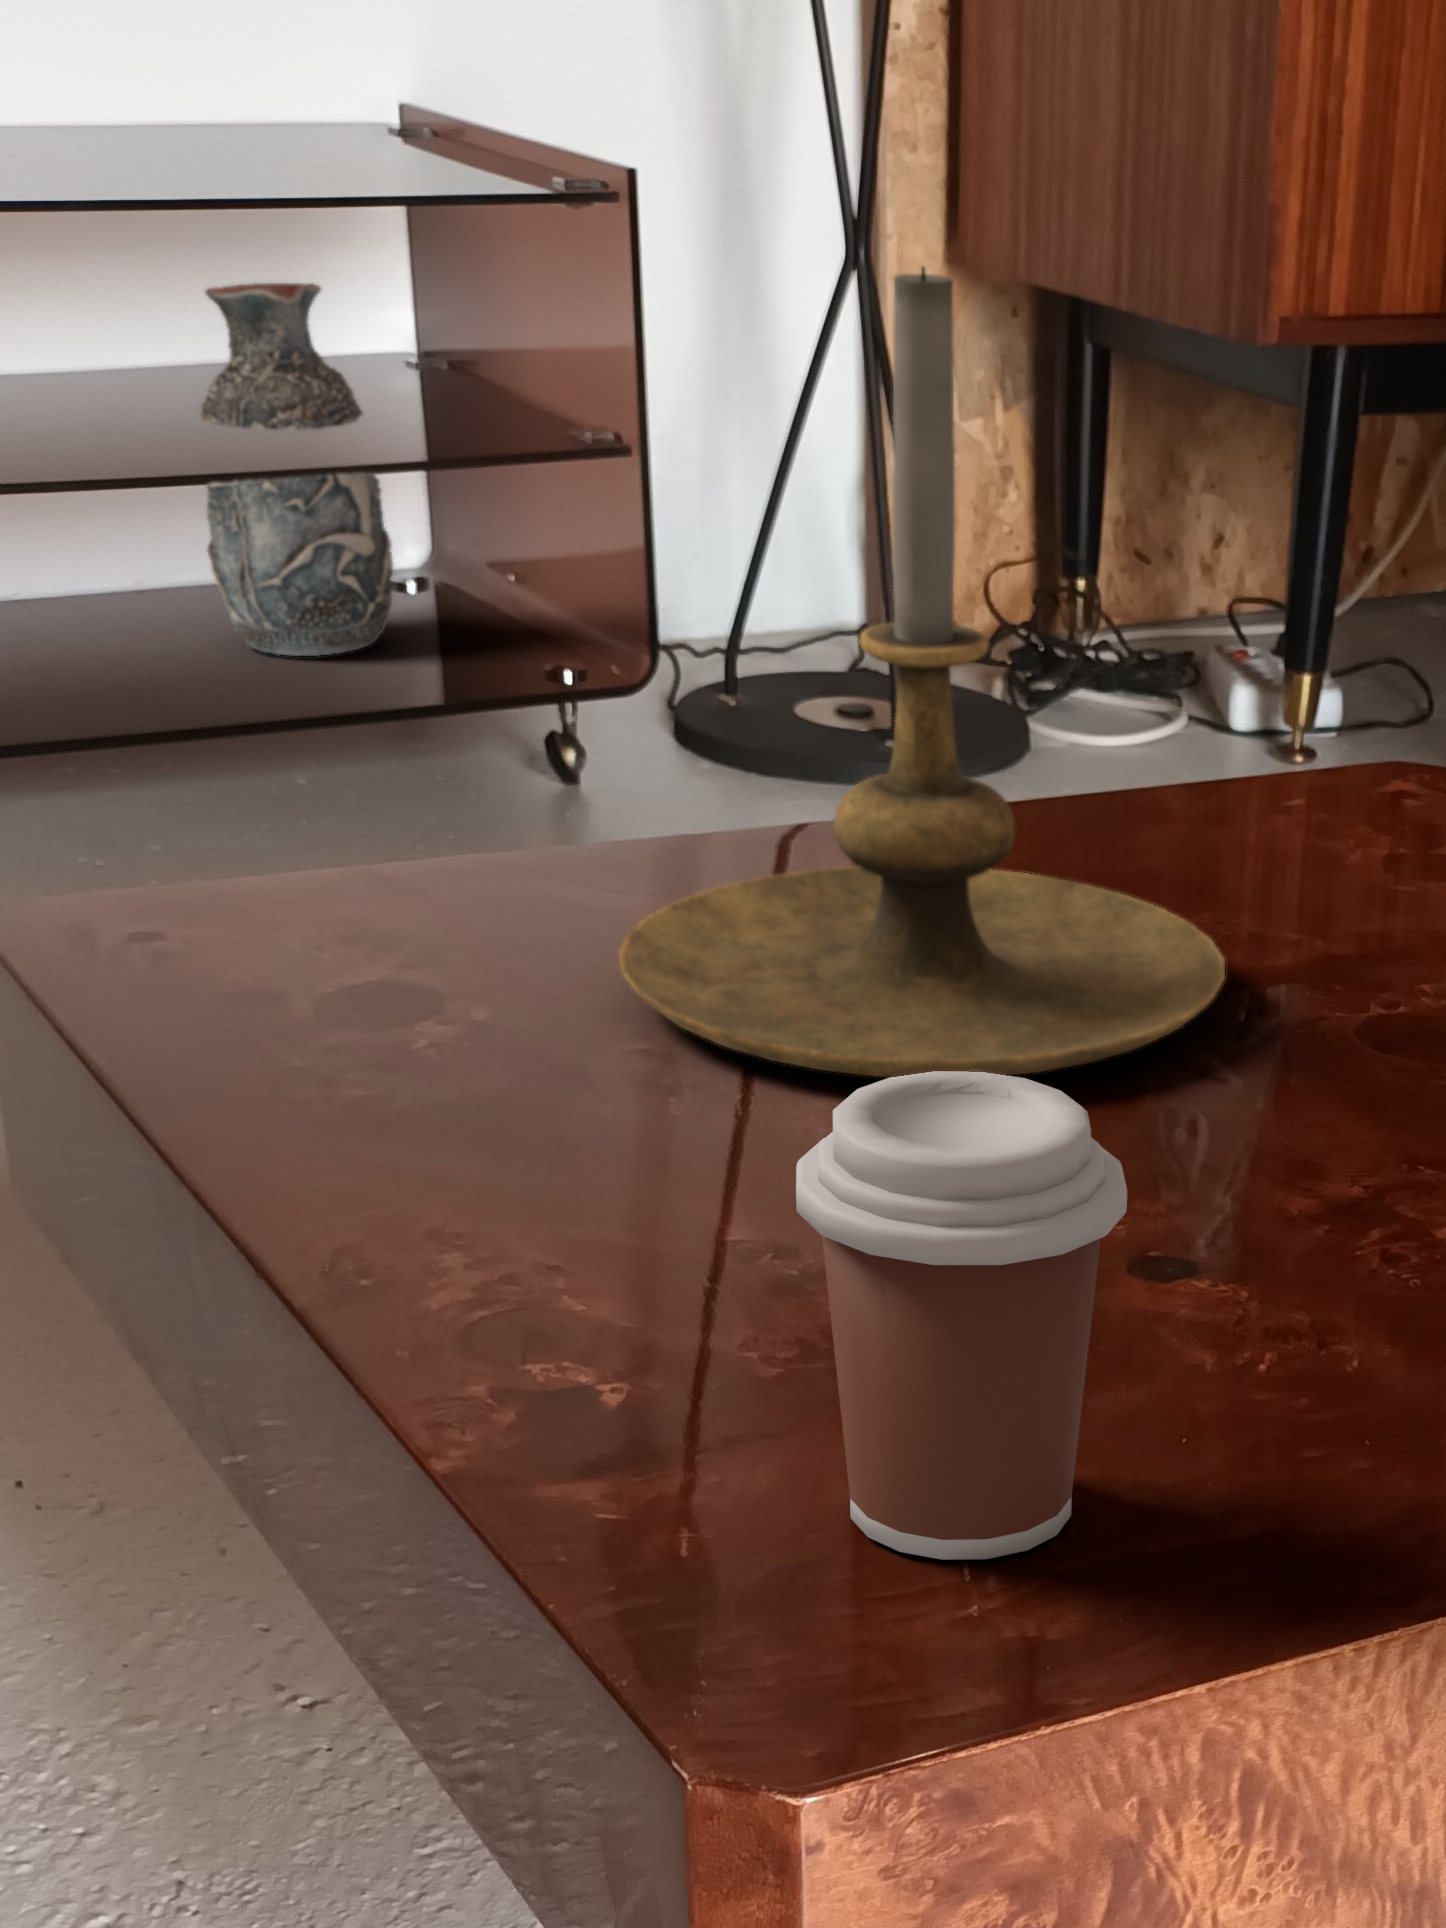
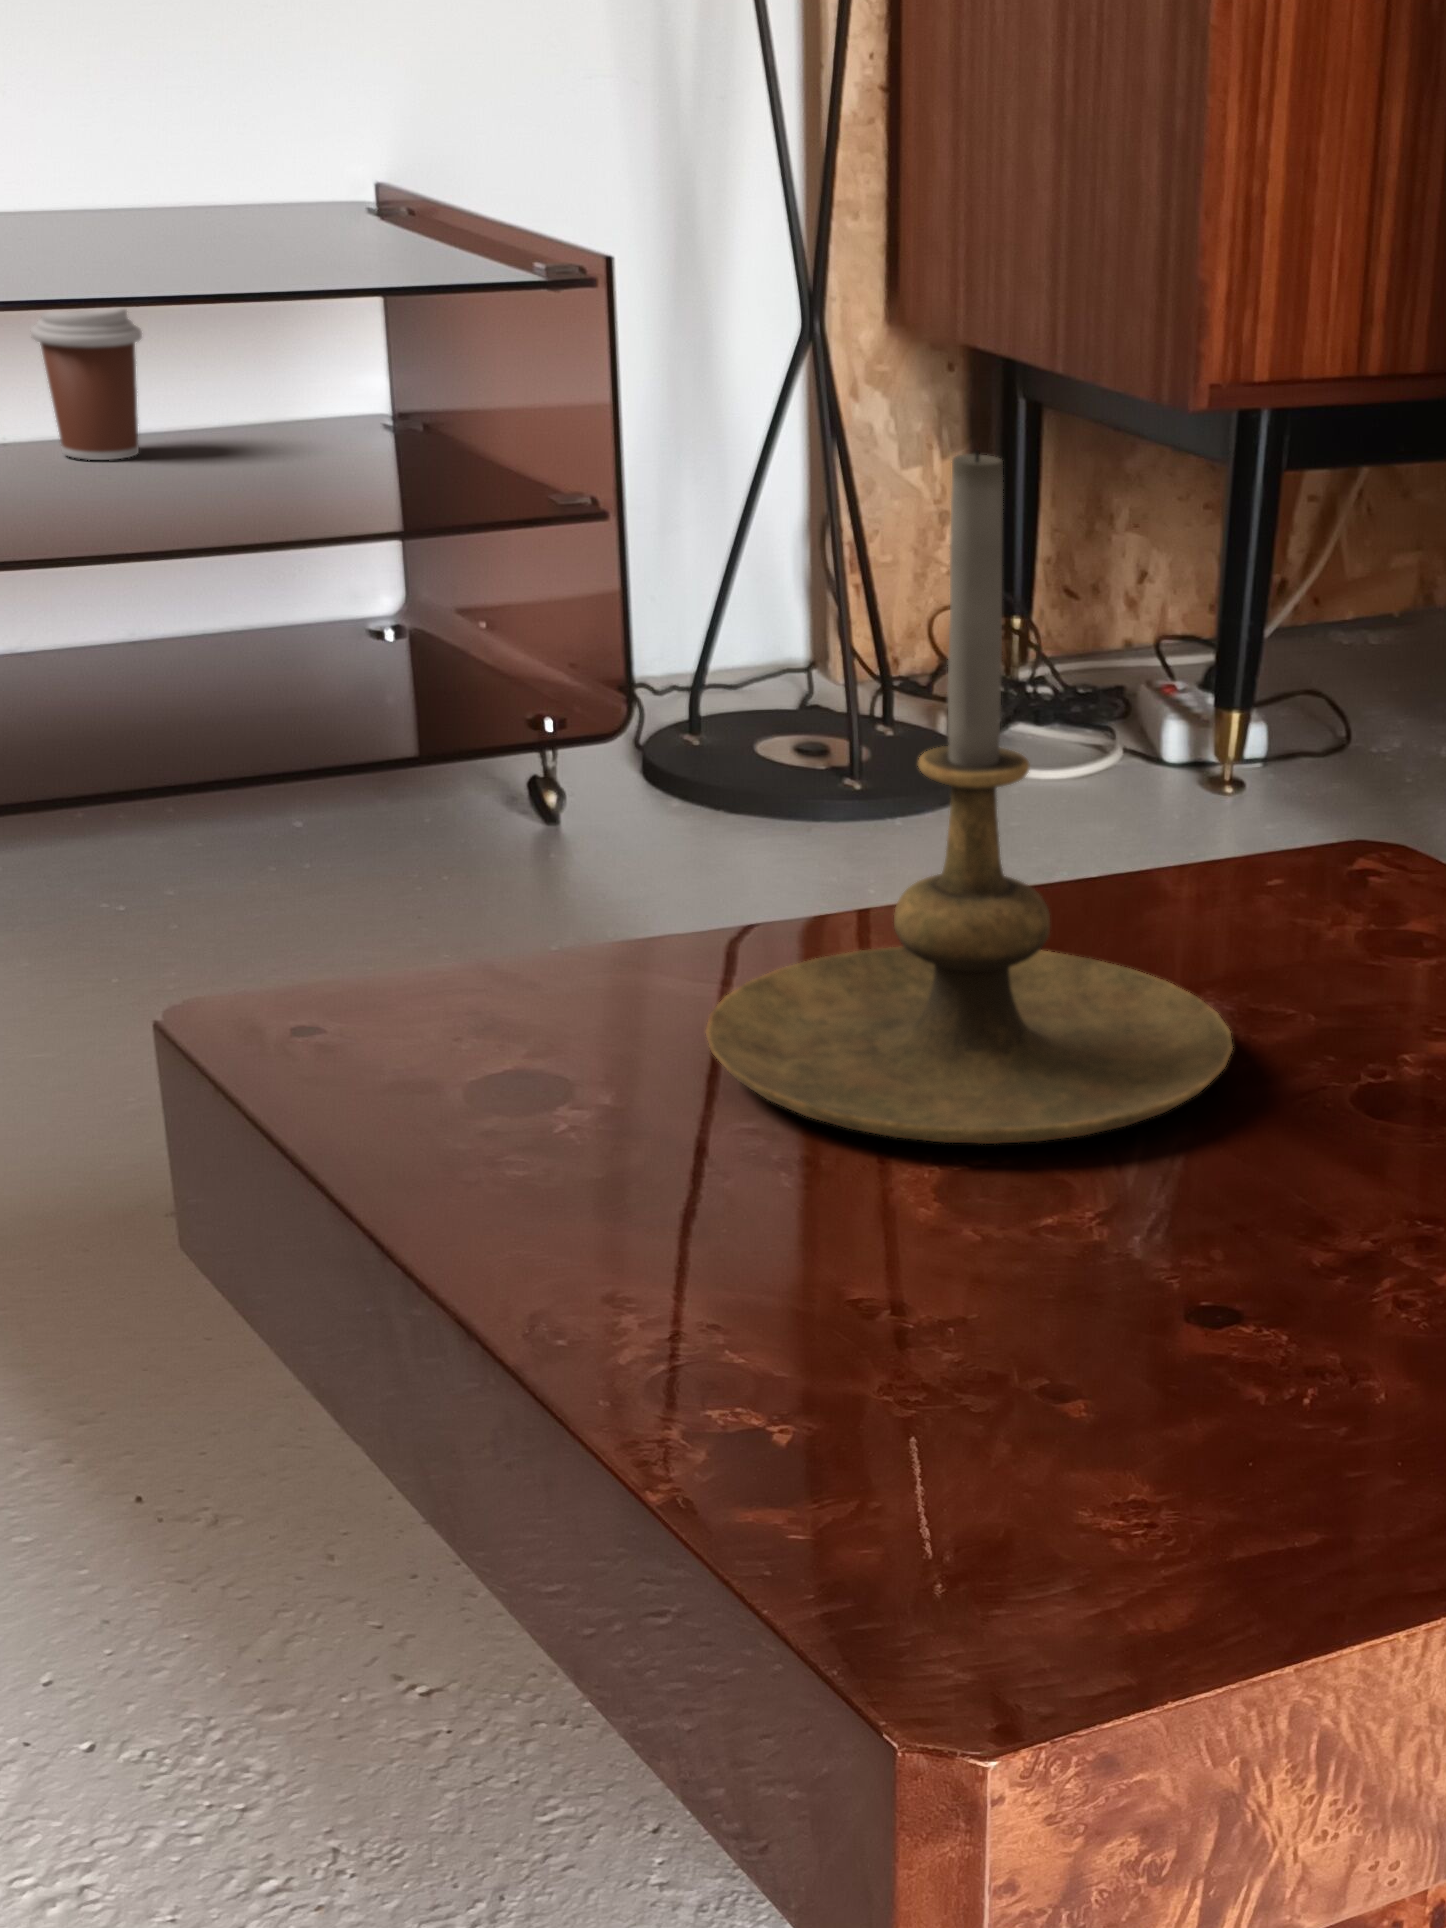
decorative vase: present [201,283,393,656] -> none [205,359,381,707]
coffee cup: present [796,1071,1127,1560] -> present [31,309,142,460]

